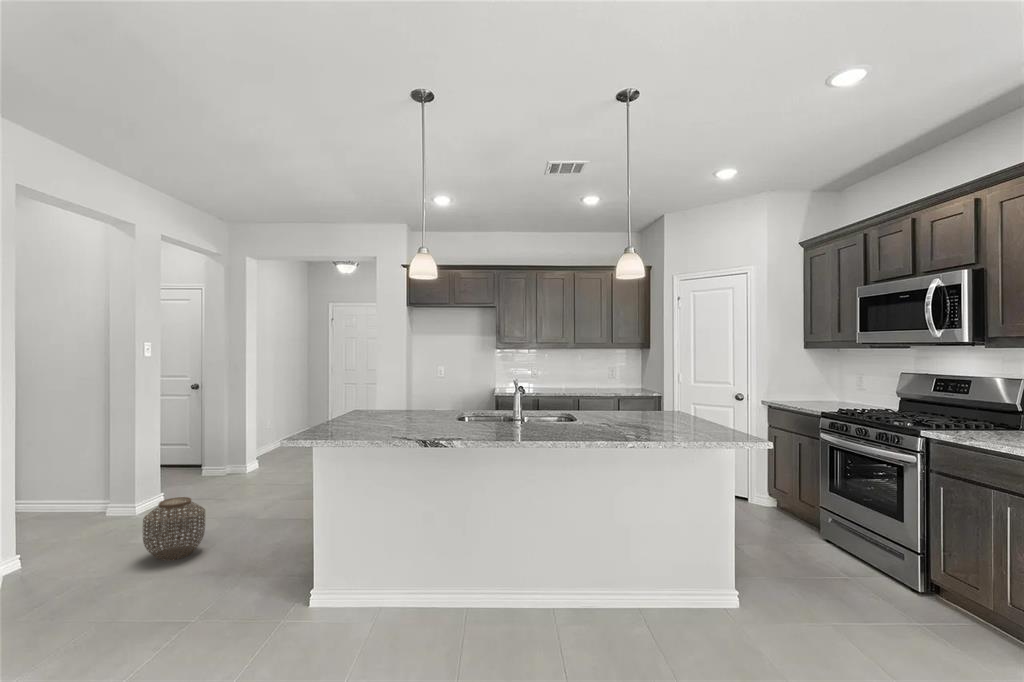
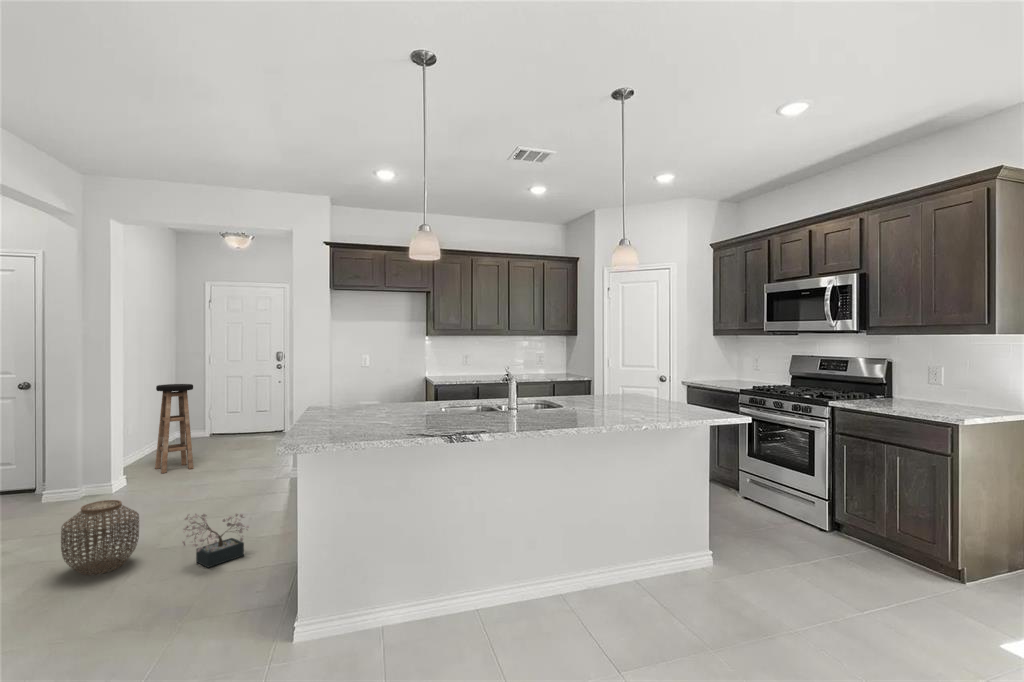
bar stool: none [266,395,296,473] -> present [155,384,193,473]
decorative plant: none [230,514,292,564] -> present [182,514,249,568]

